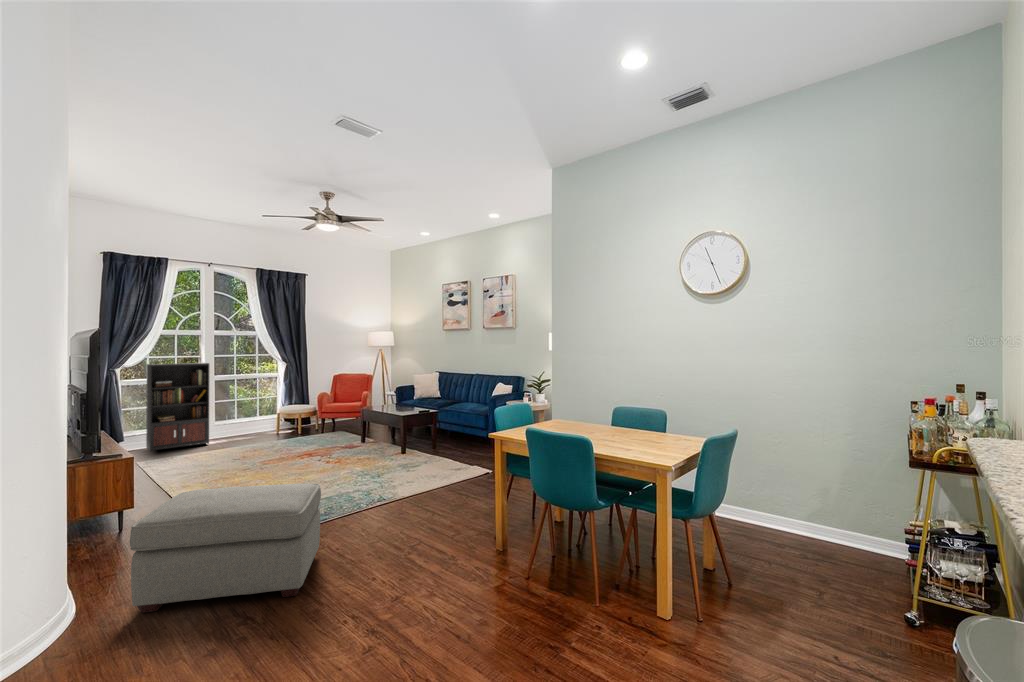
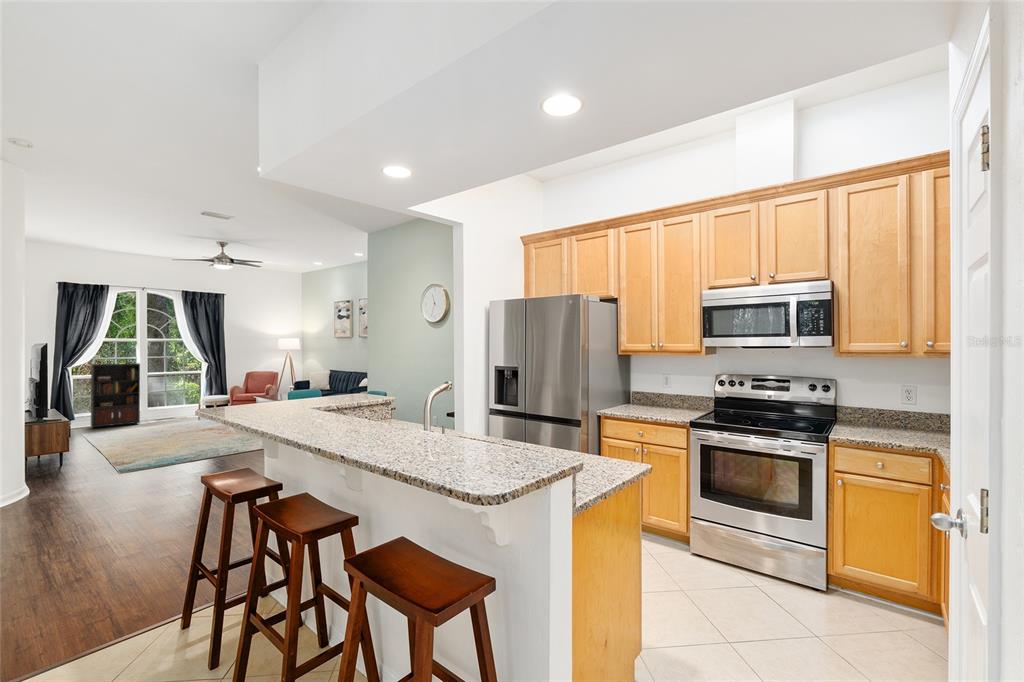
ottoman: present [130,484,321,613] -> none [58,431,178,490]

